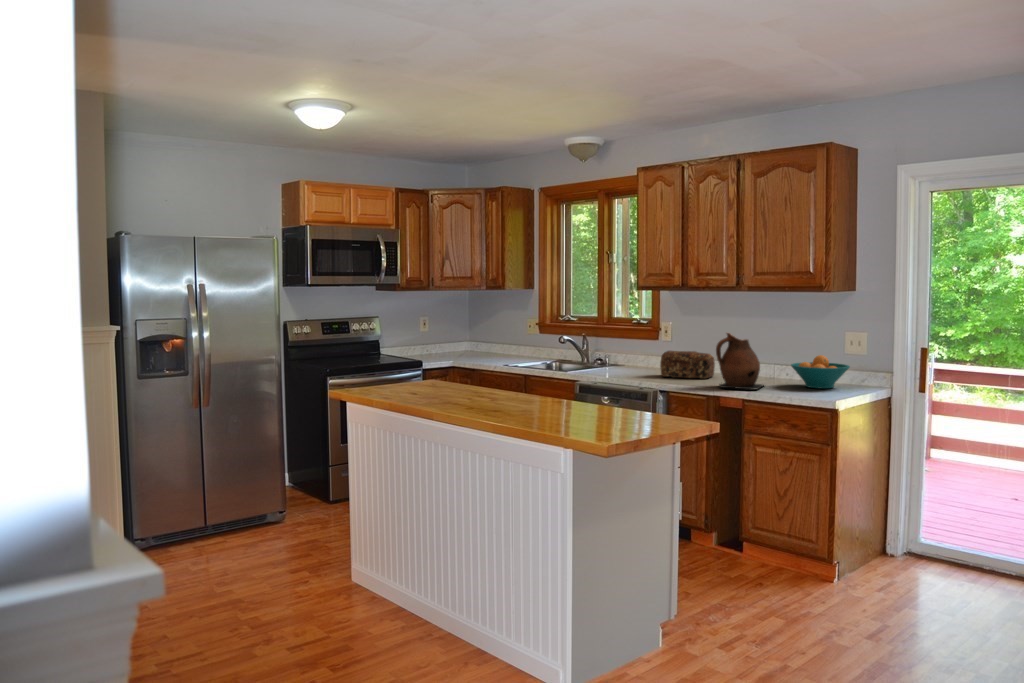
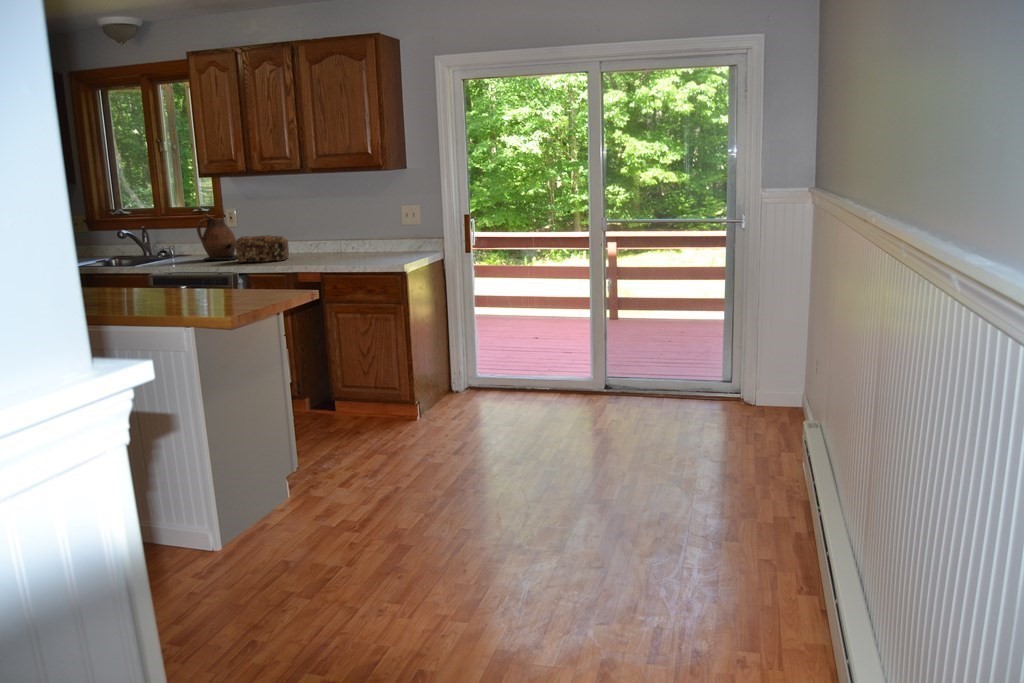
ceramic pitcher: present [716,333,764,390] -> present [197,214,237,260]
fruit bowl: present [791,355,850,388] -> none [360,229,410,258]

